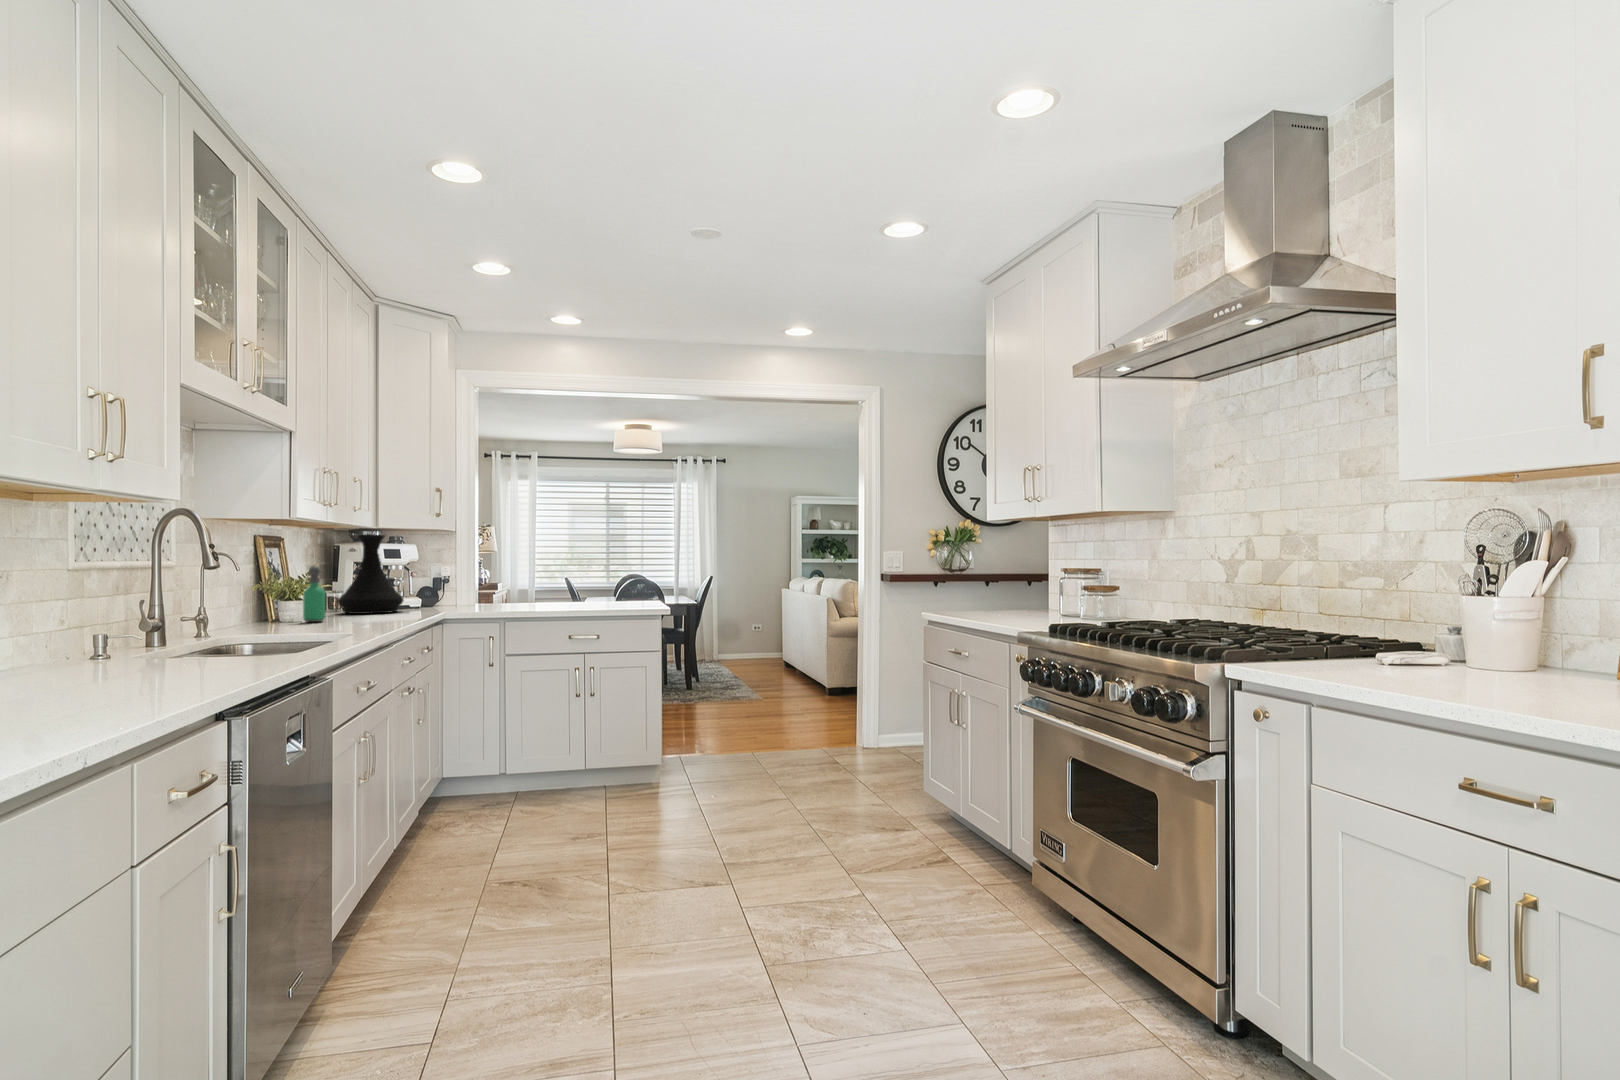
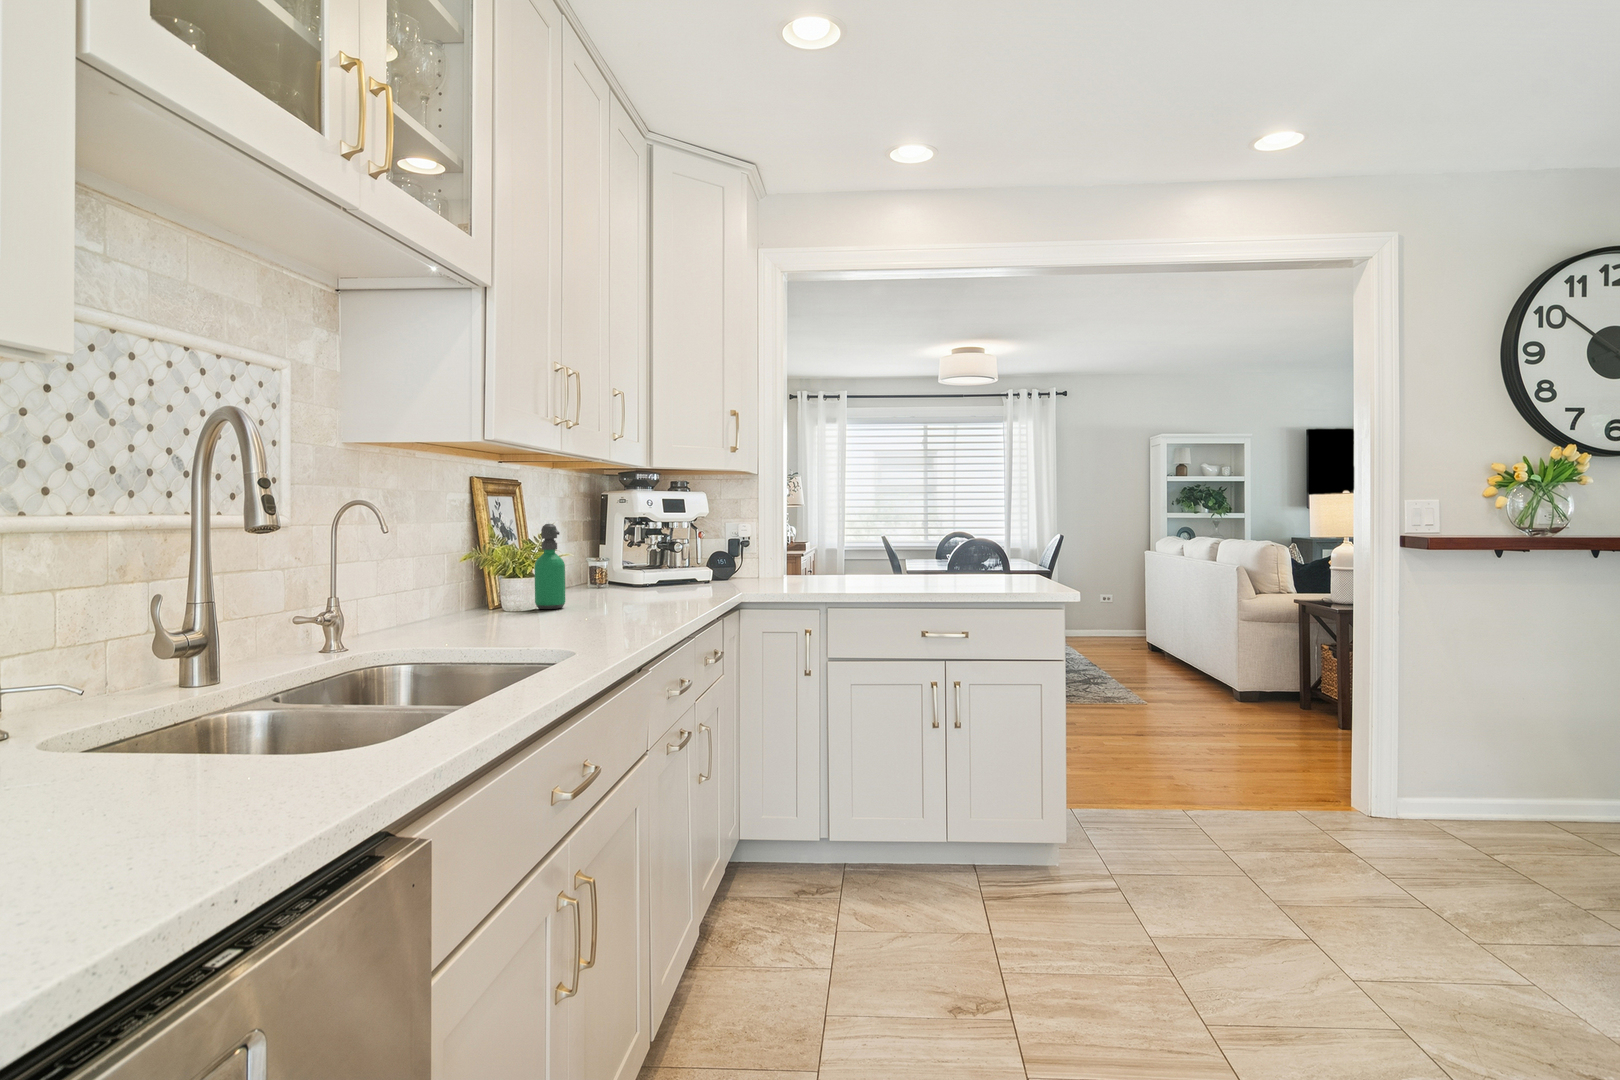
vase: present [338,535,403,614] -> none [599,479,685,591]

